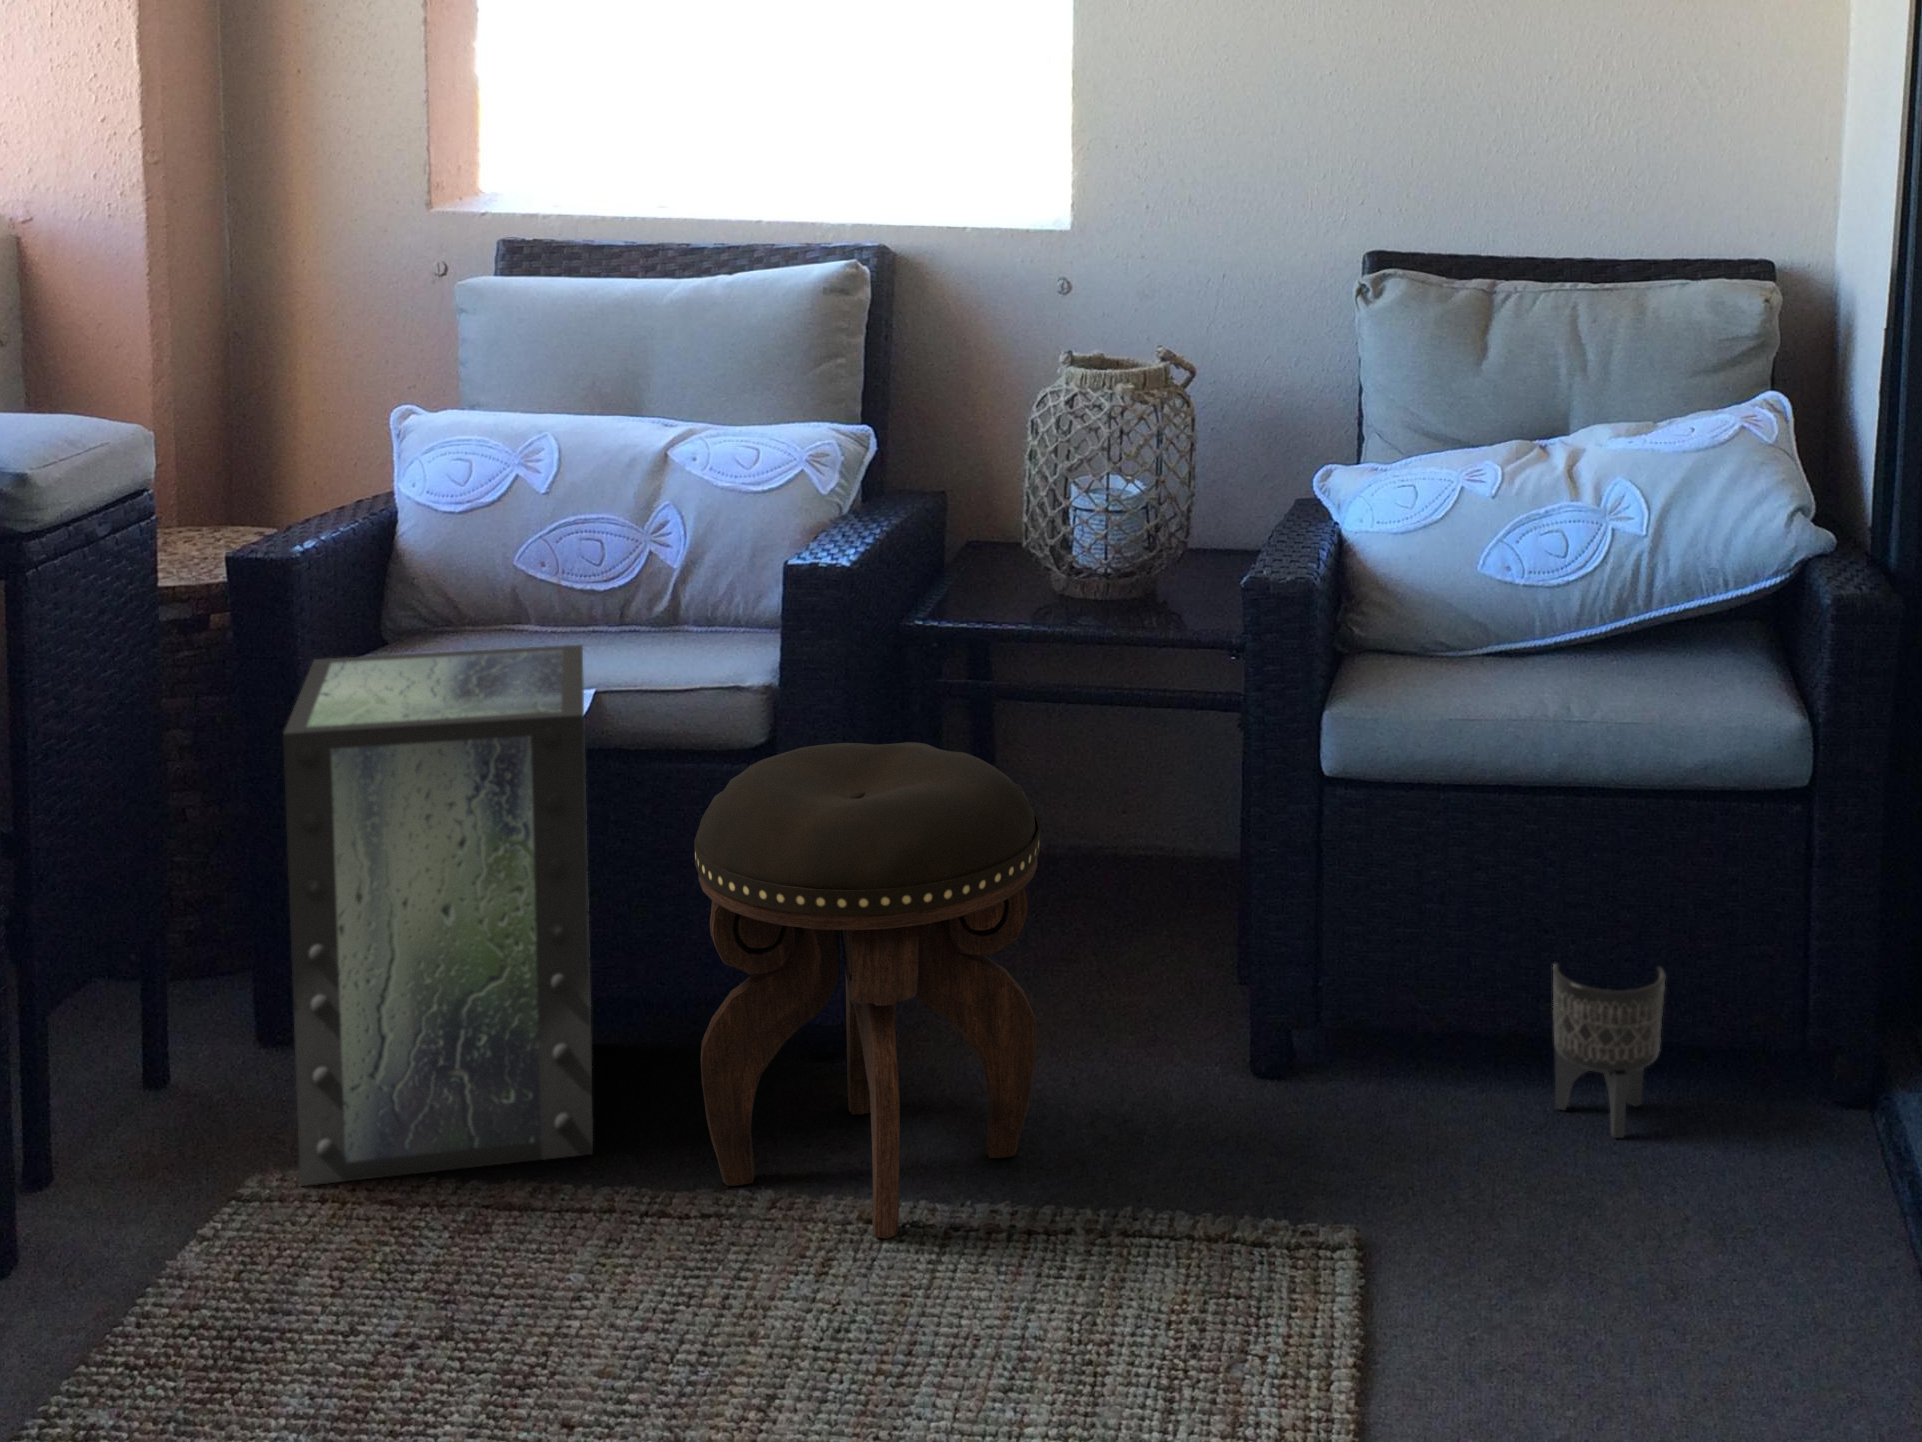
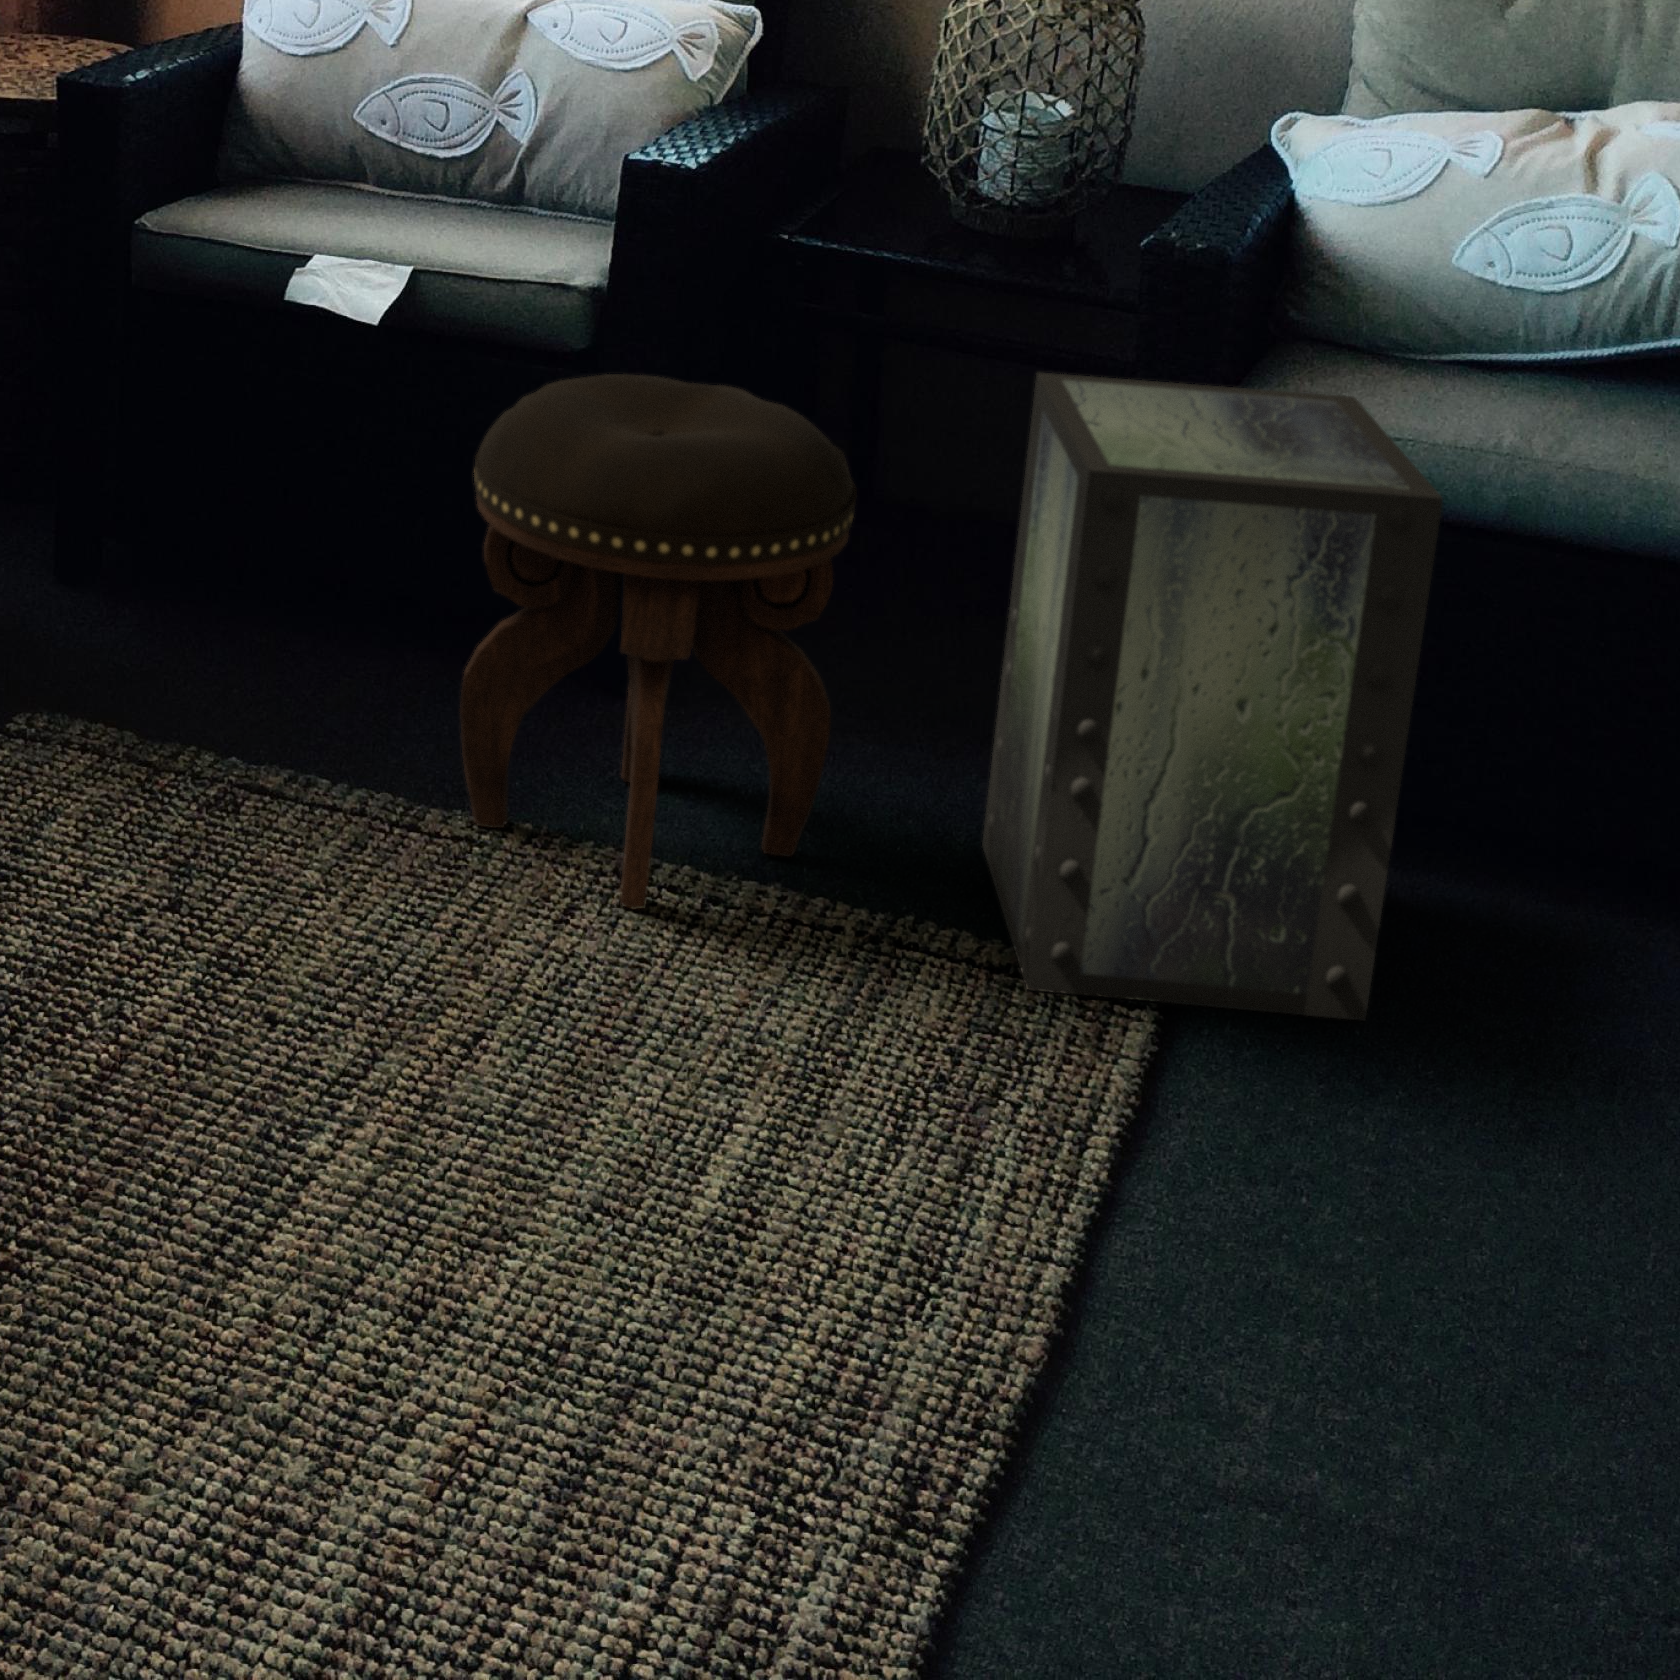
storage box: present [283,645,593,1186] -> present [982,373,1443,1021]
planter: present [1553,964,1666,1138] -> none [1455,753,1616,979]

